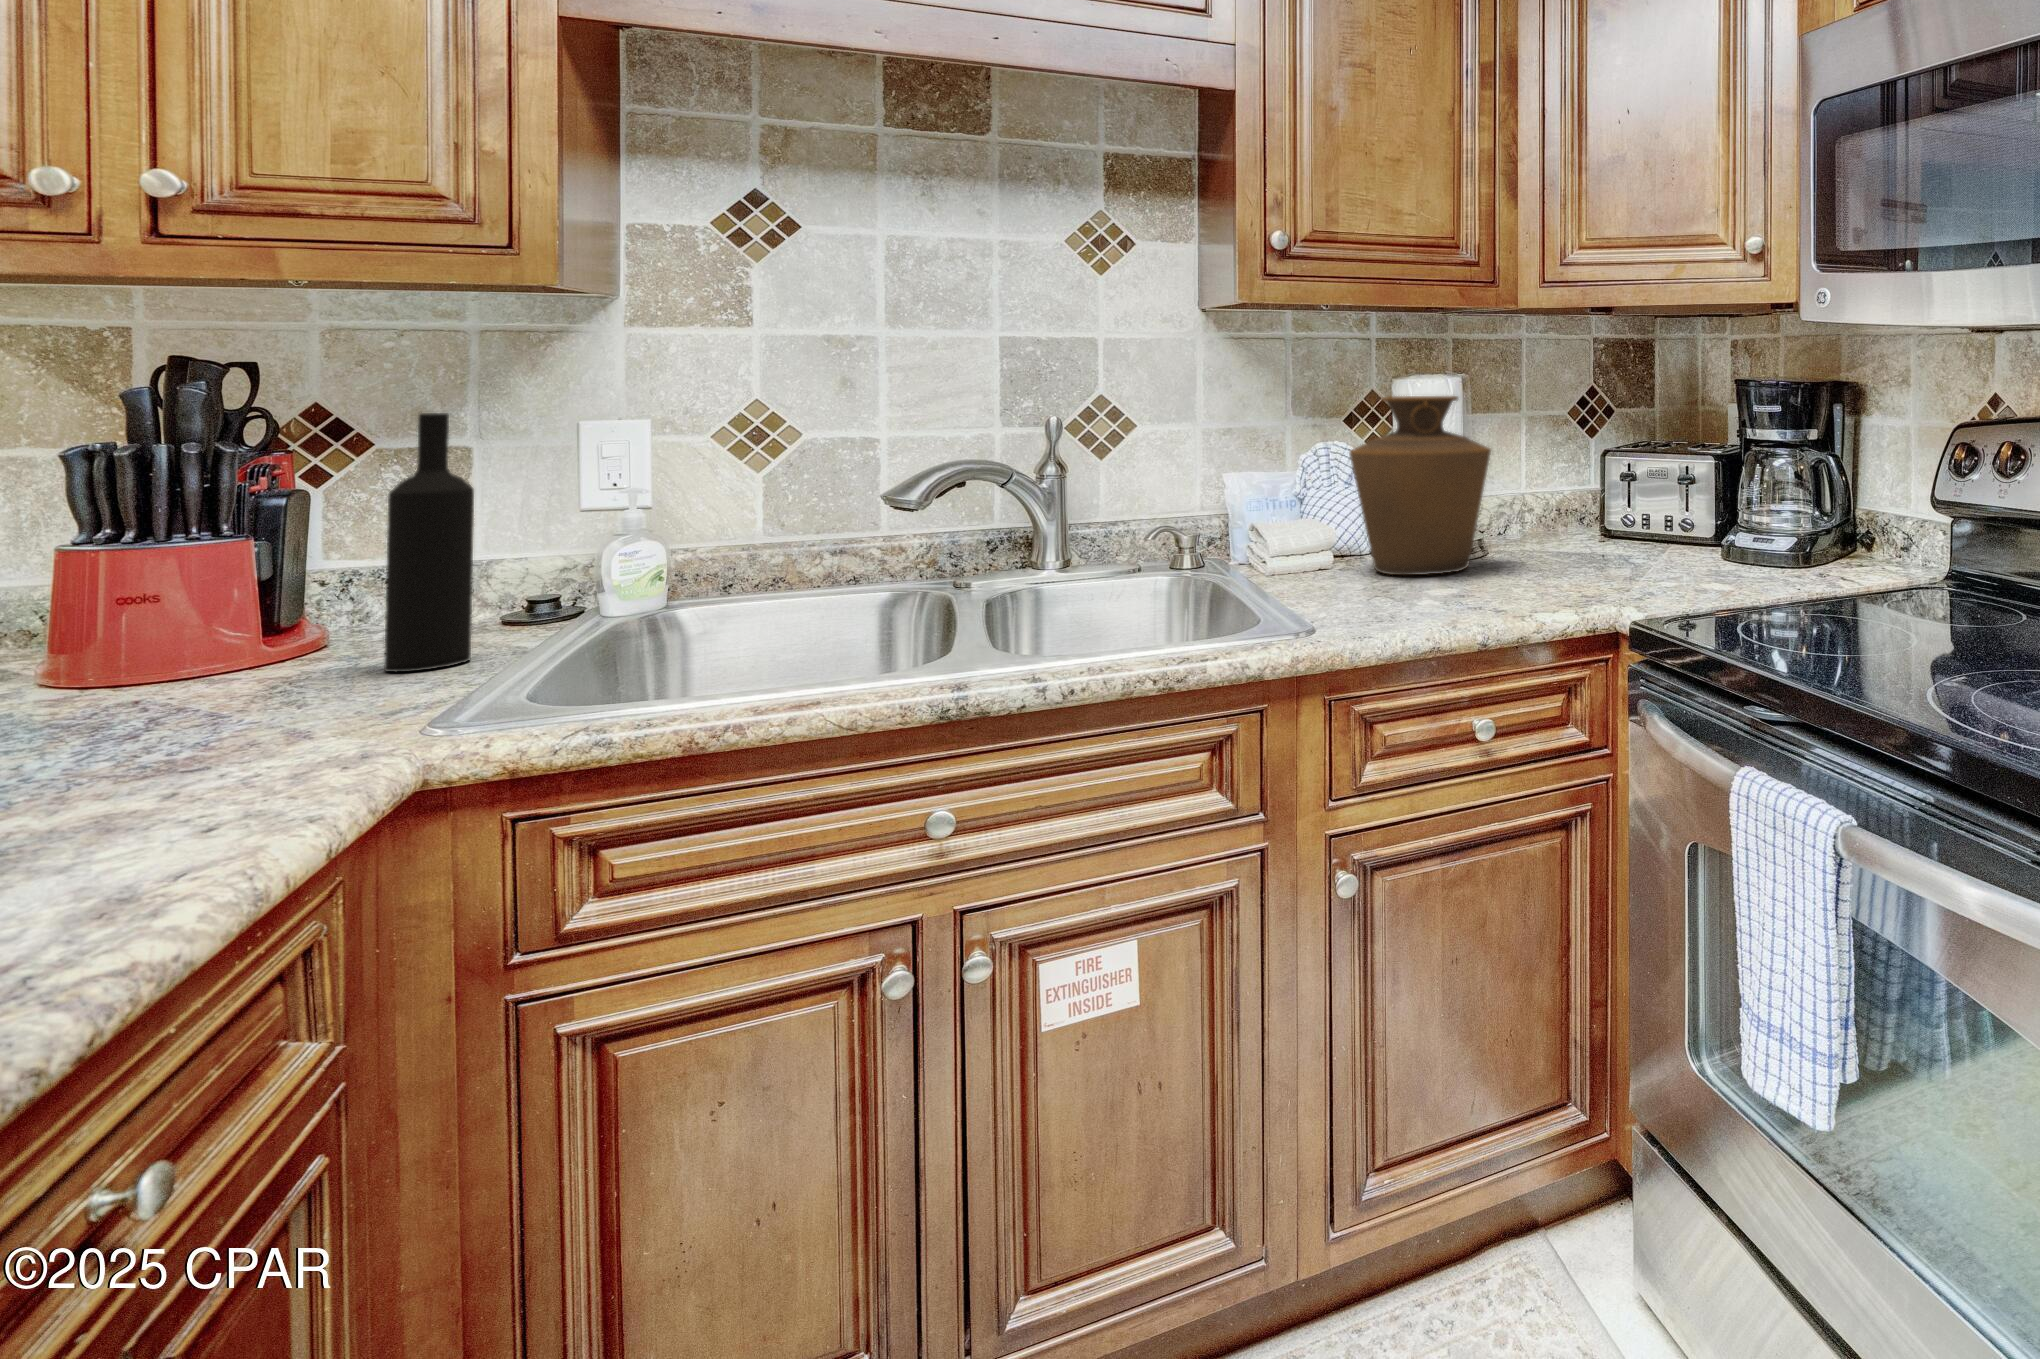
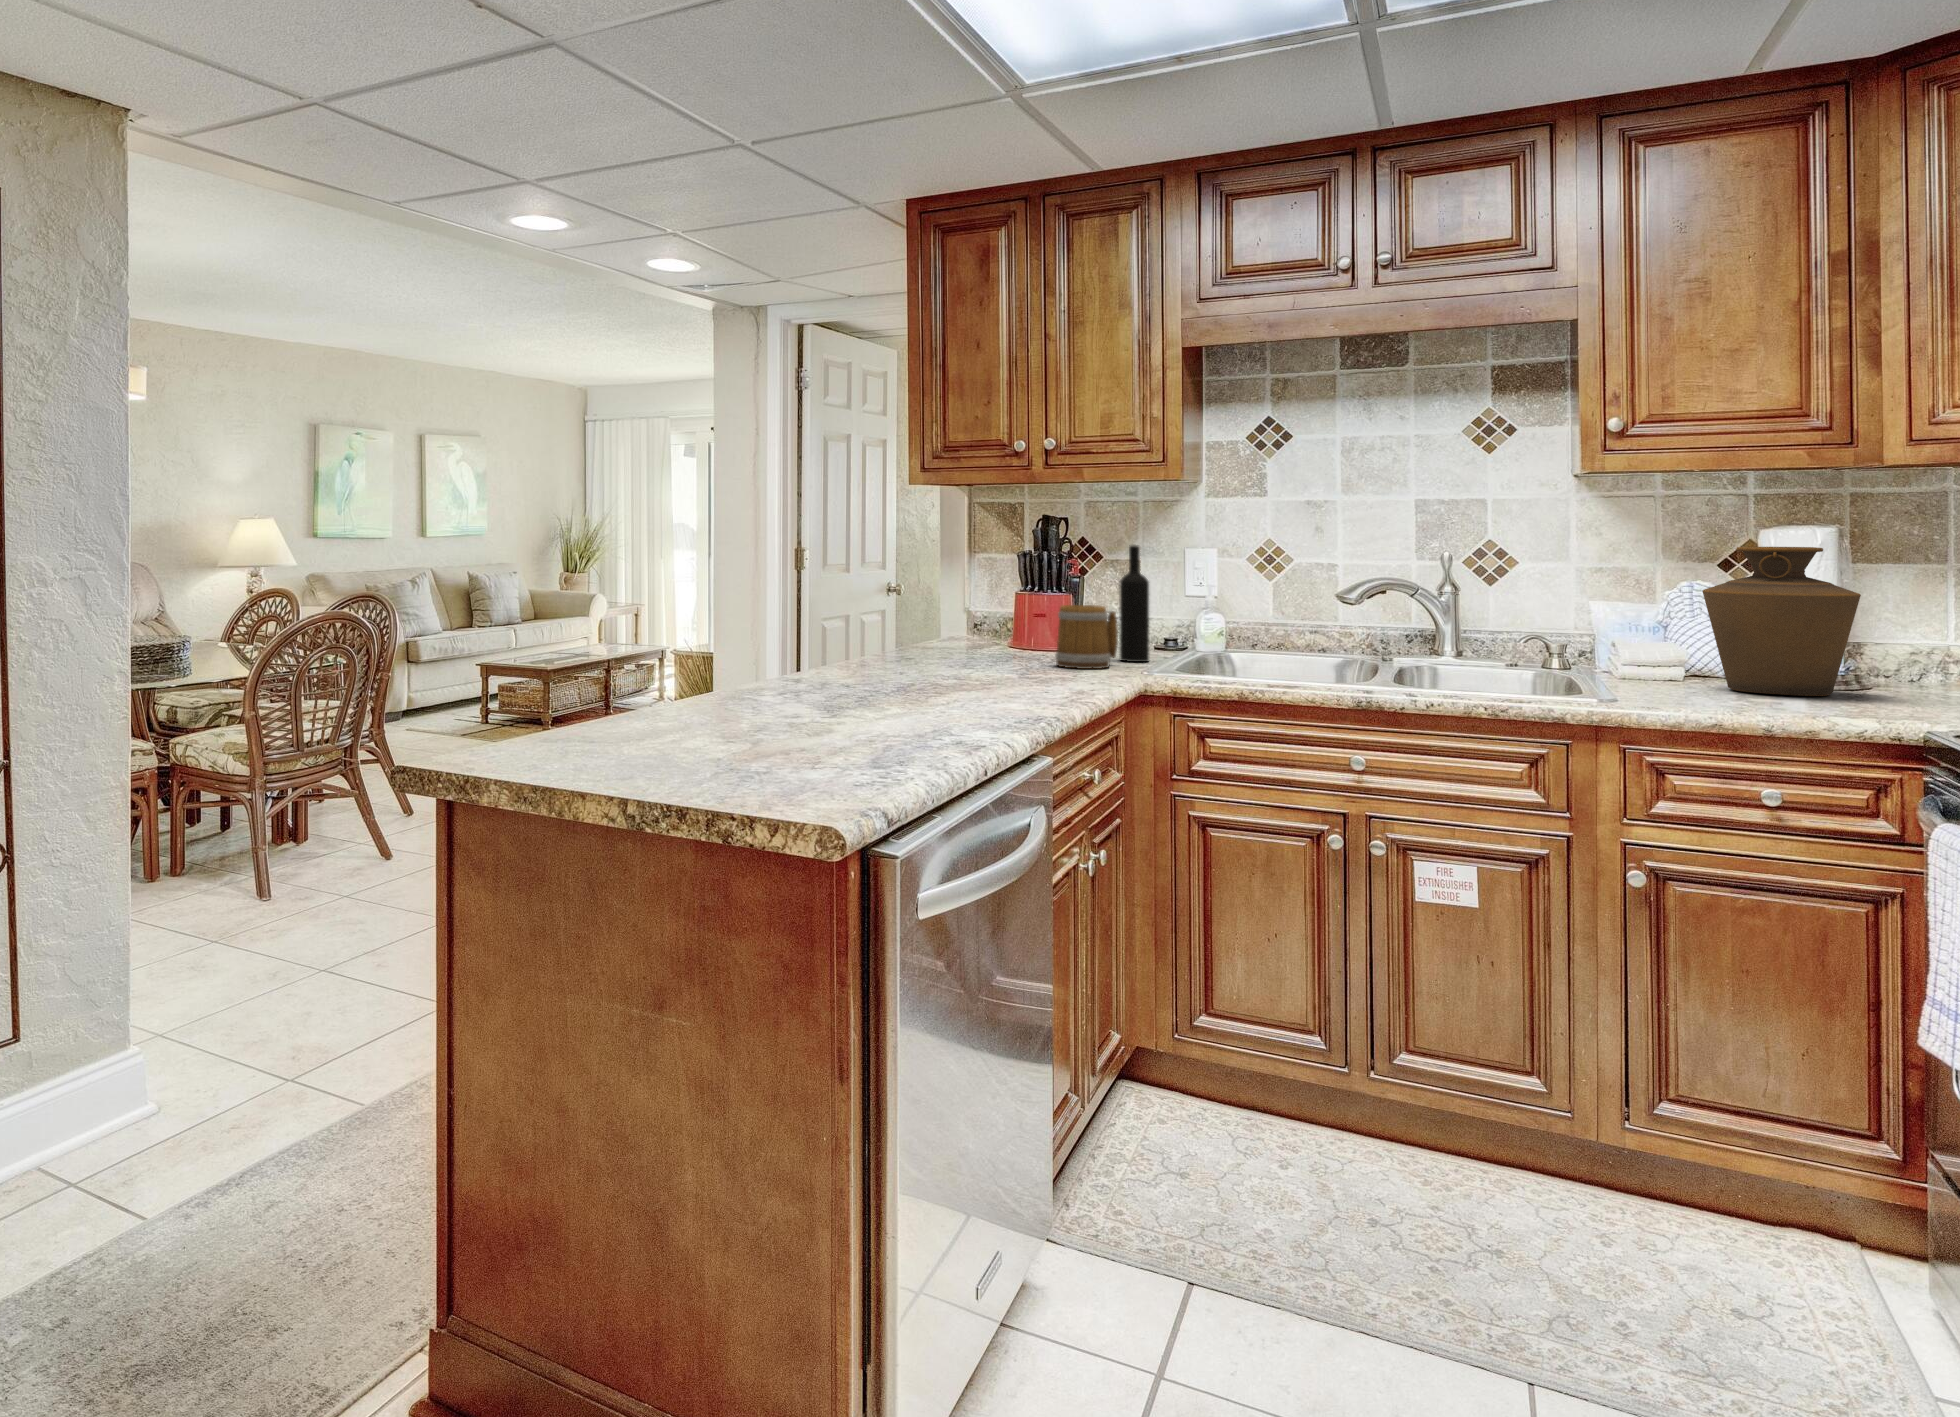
mug: none [118,559,361,740] -> present [1055,605,1118,669]

